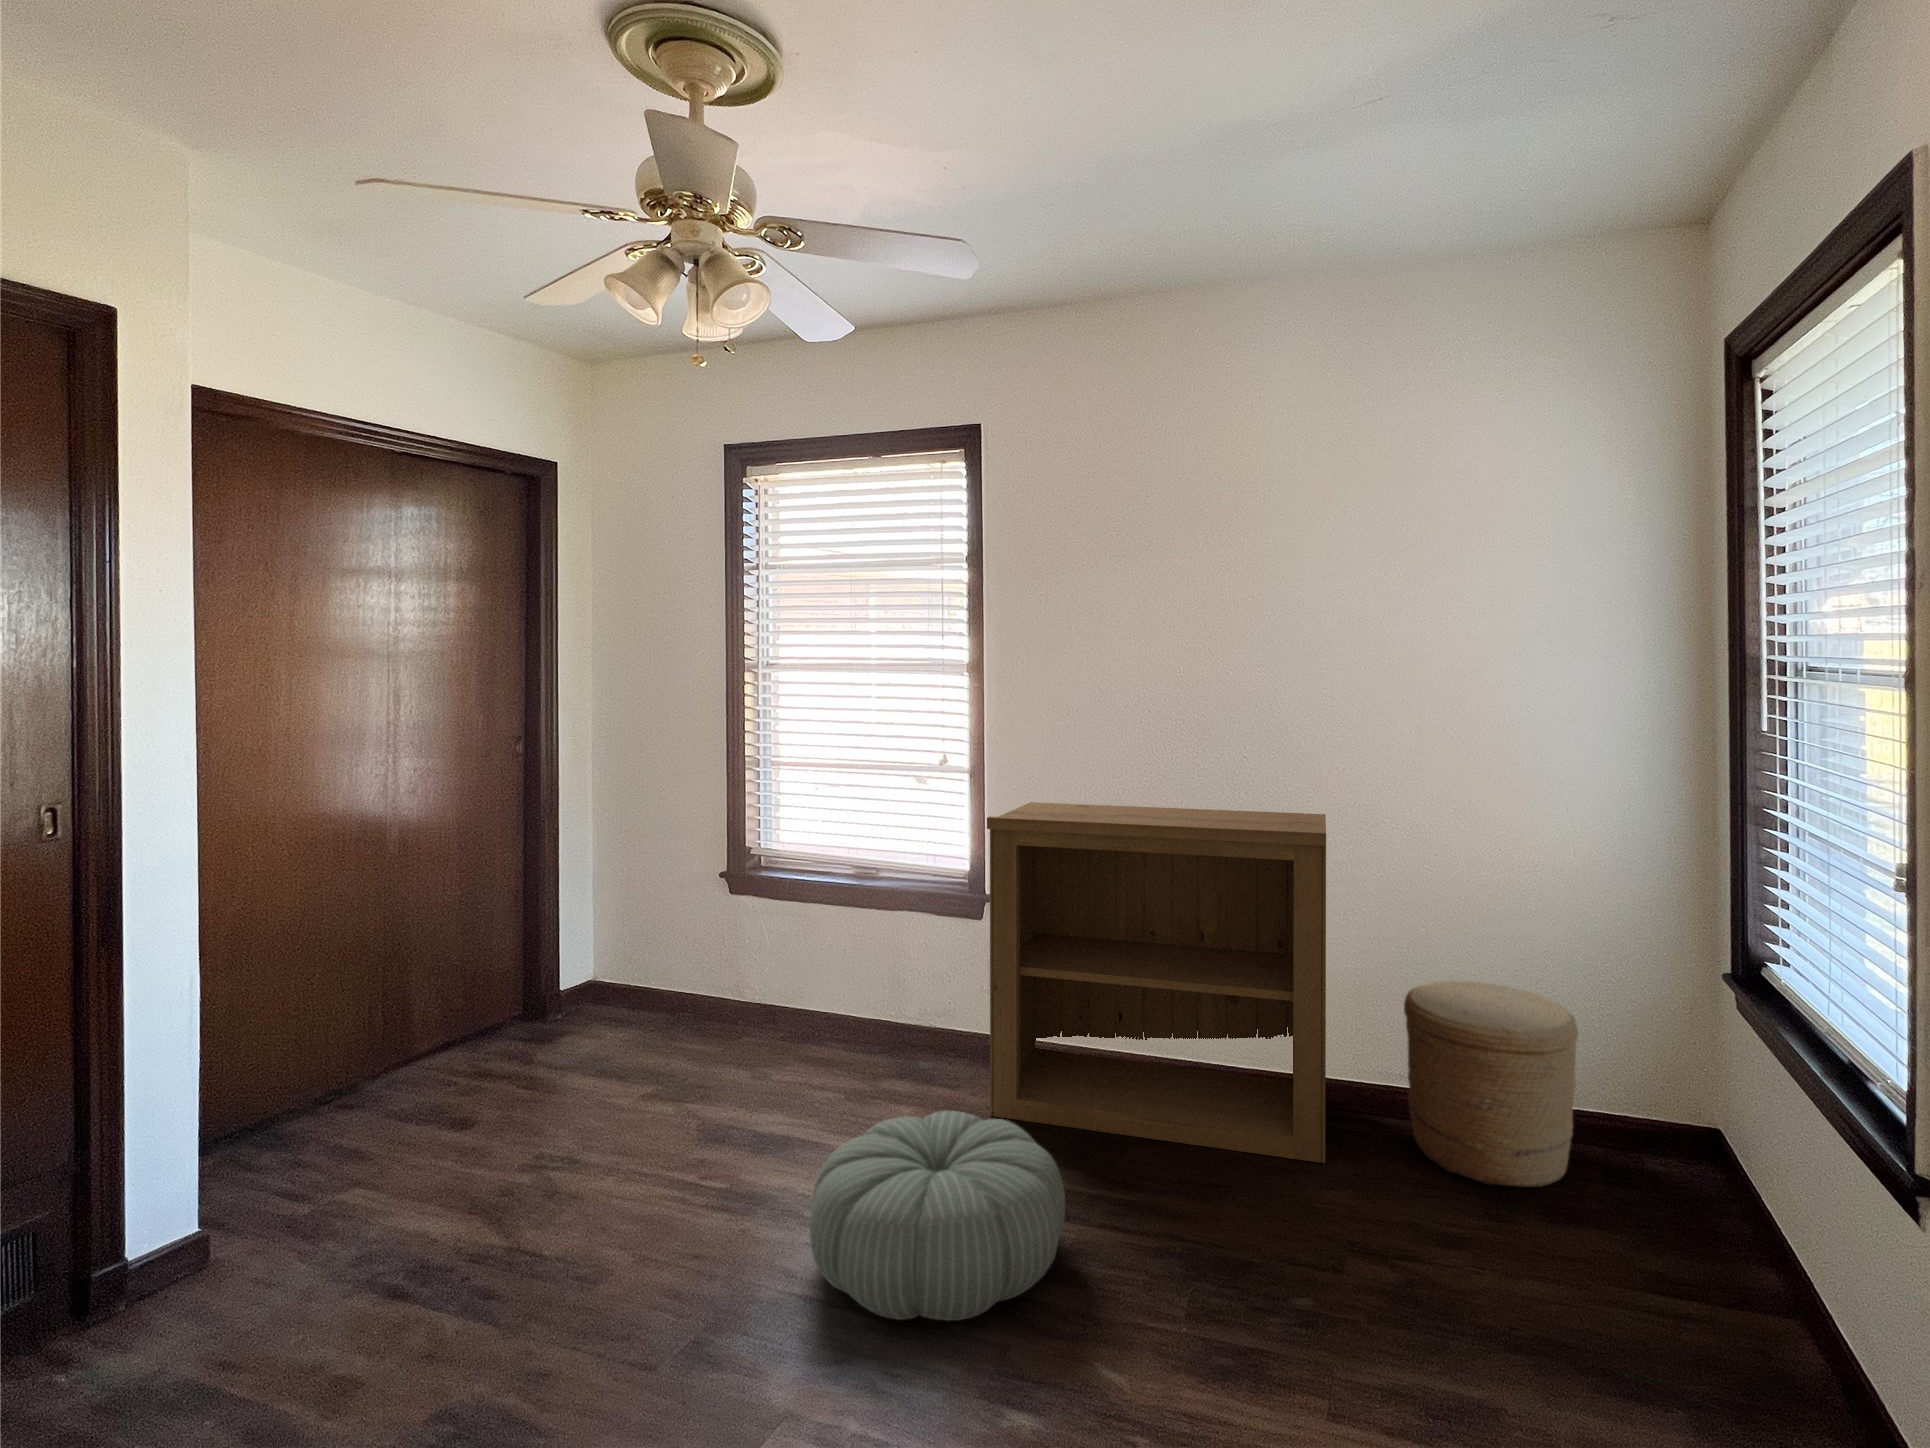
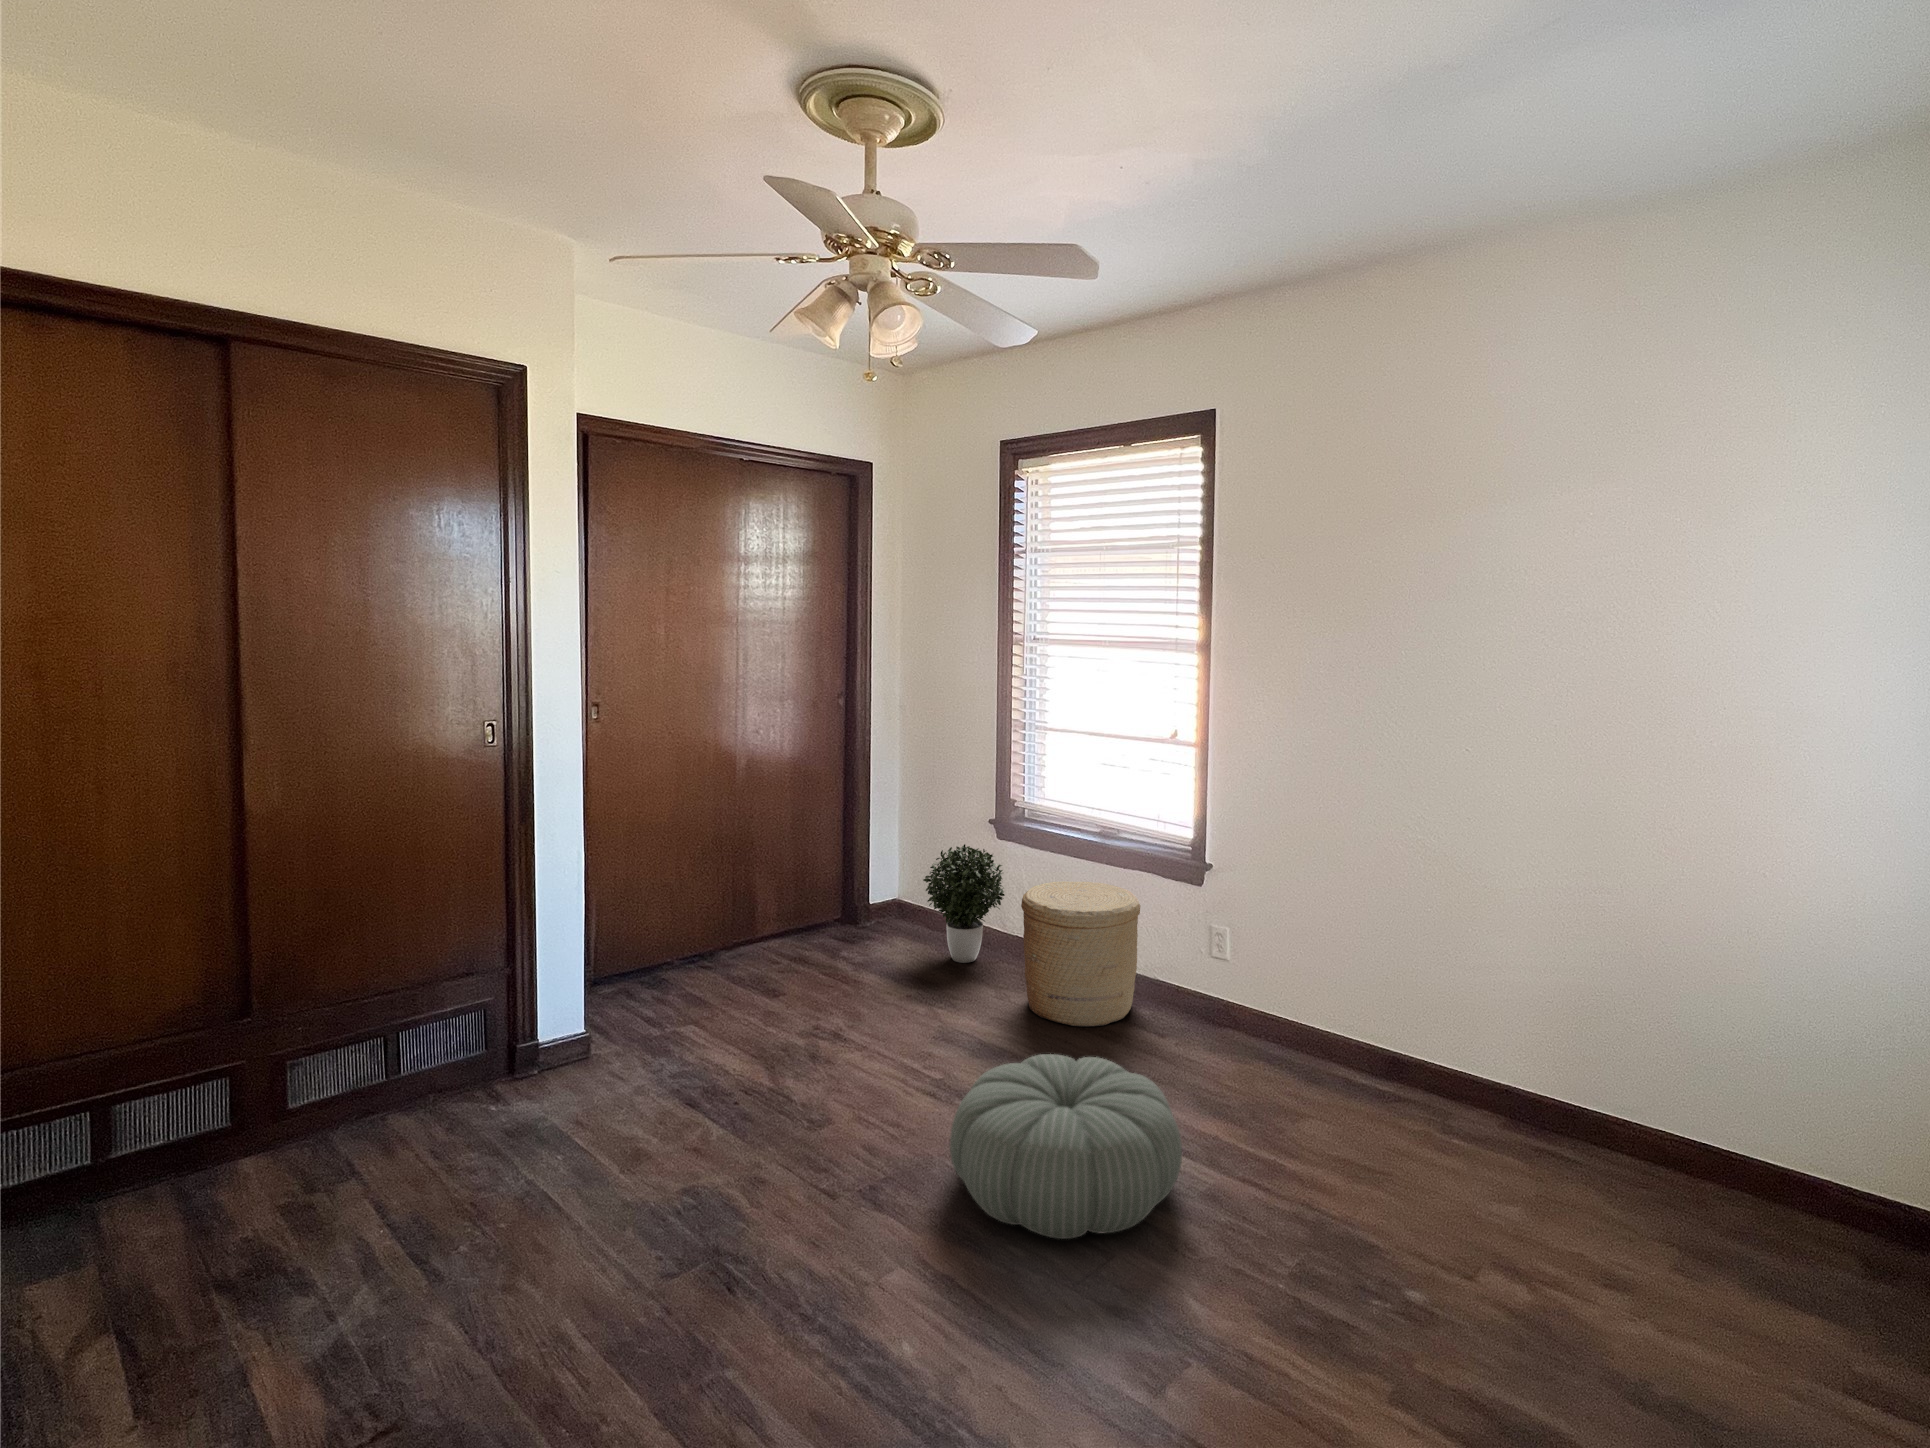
bookshelf: present [987,802,1326,1163] -> none [1176,782,1561,1198]
potted plant: none [645,903,747,1042] -> present [923,844,1005,963]
woven basket: present [1404,981,1578,1187] -> present [1021,881,1140,1026]

